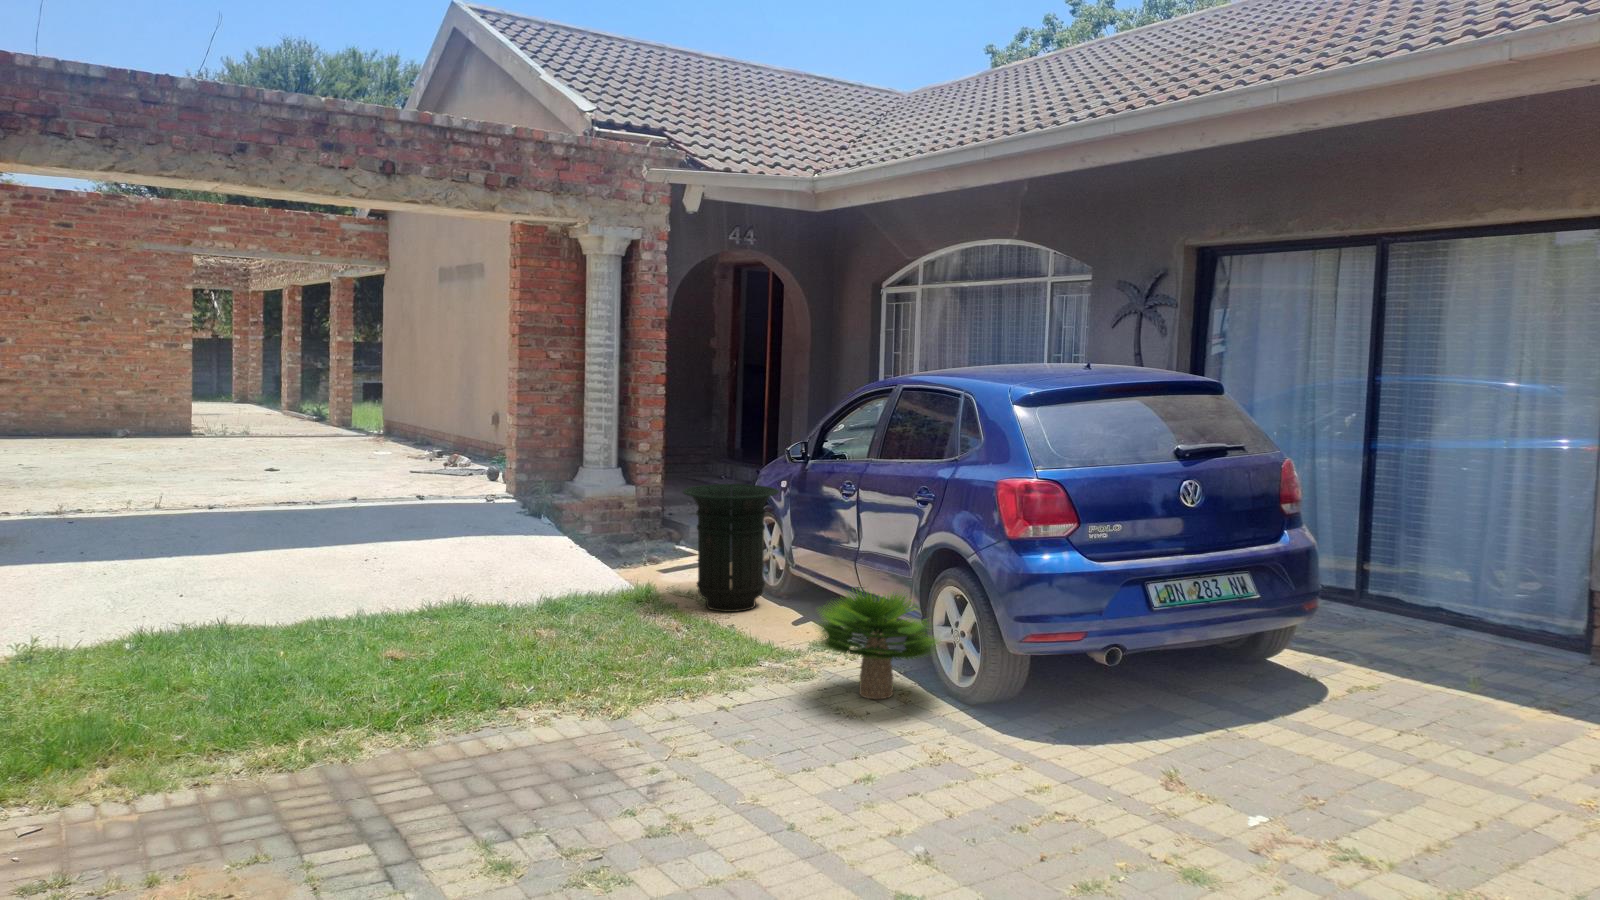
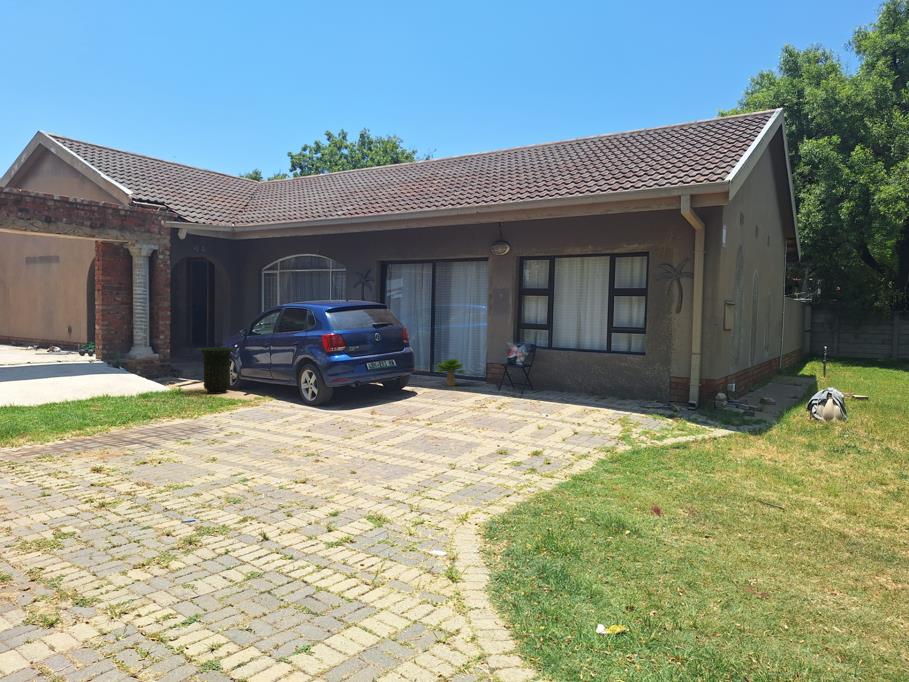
potted plant: present [819,589,937,699] -> present [436,359,465,386]

